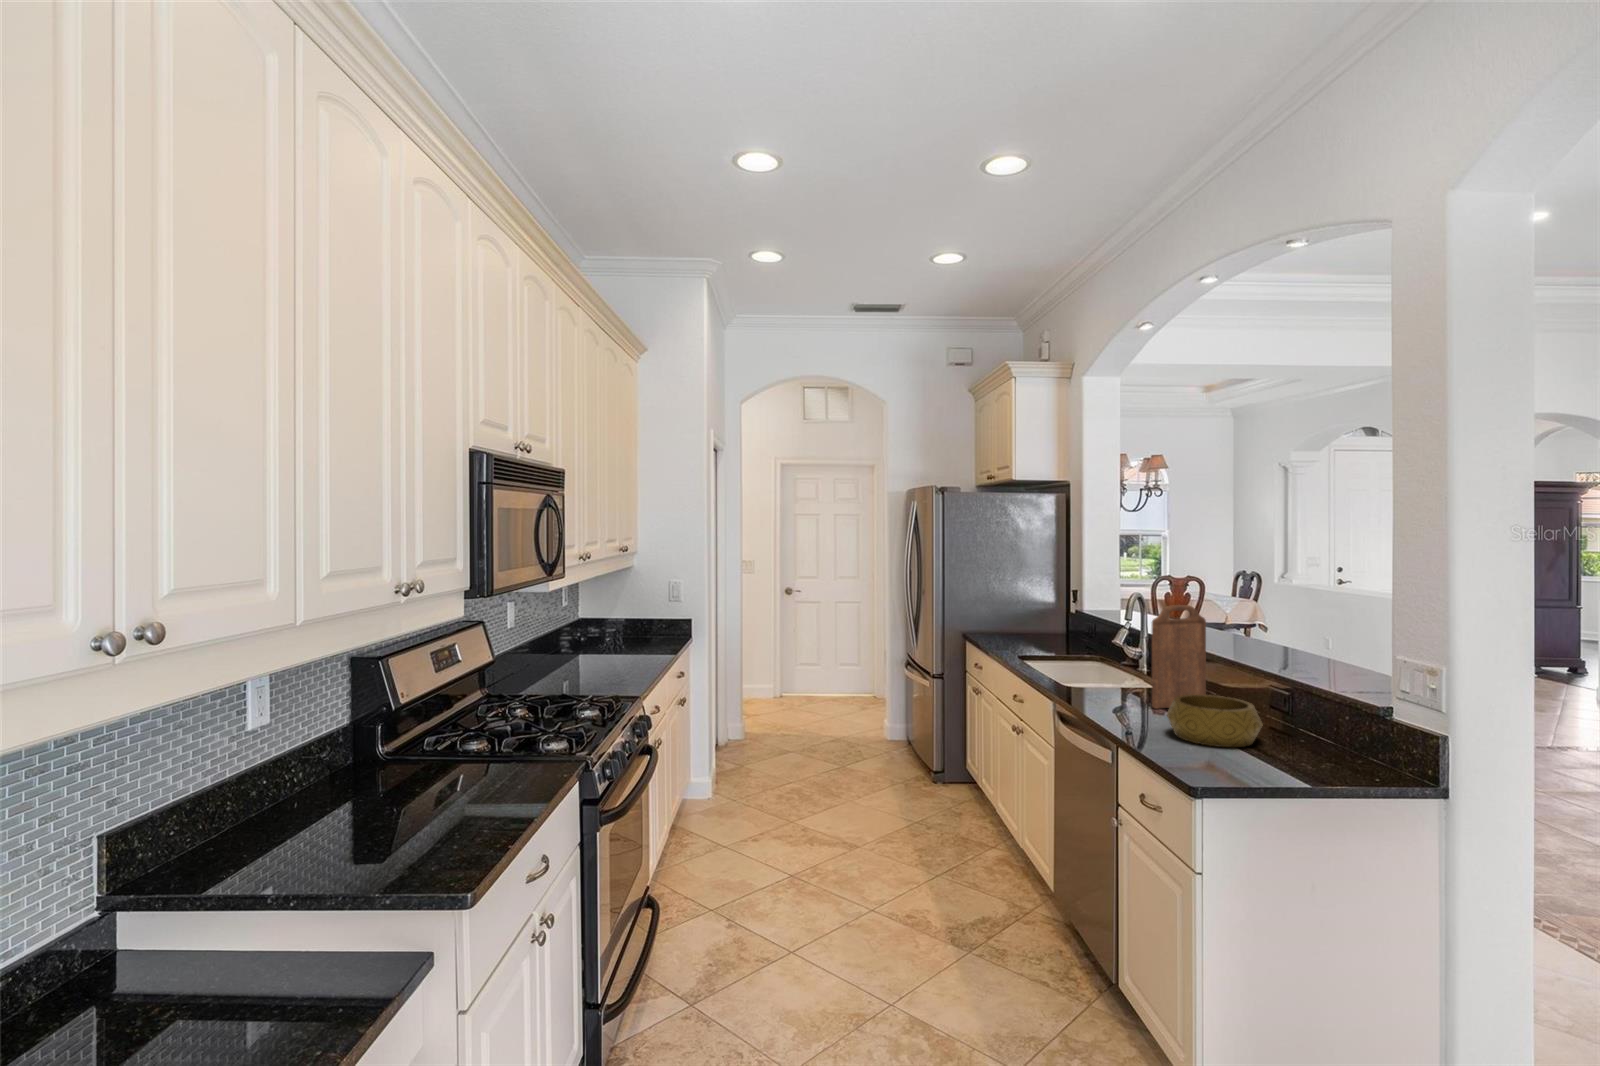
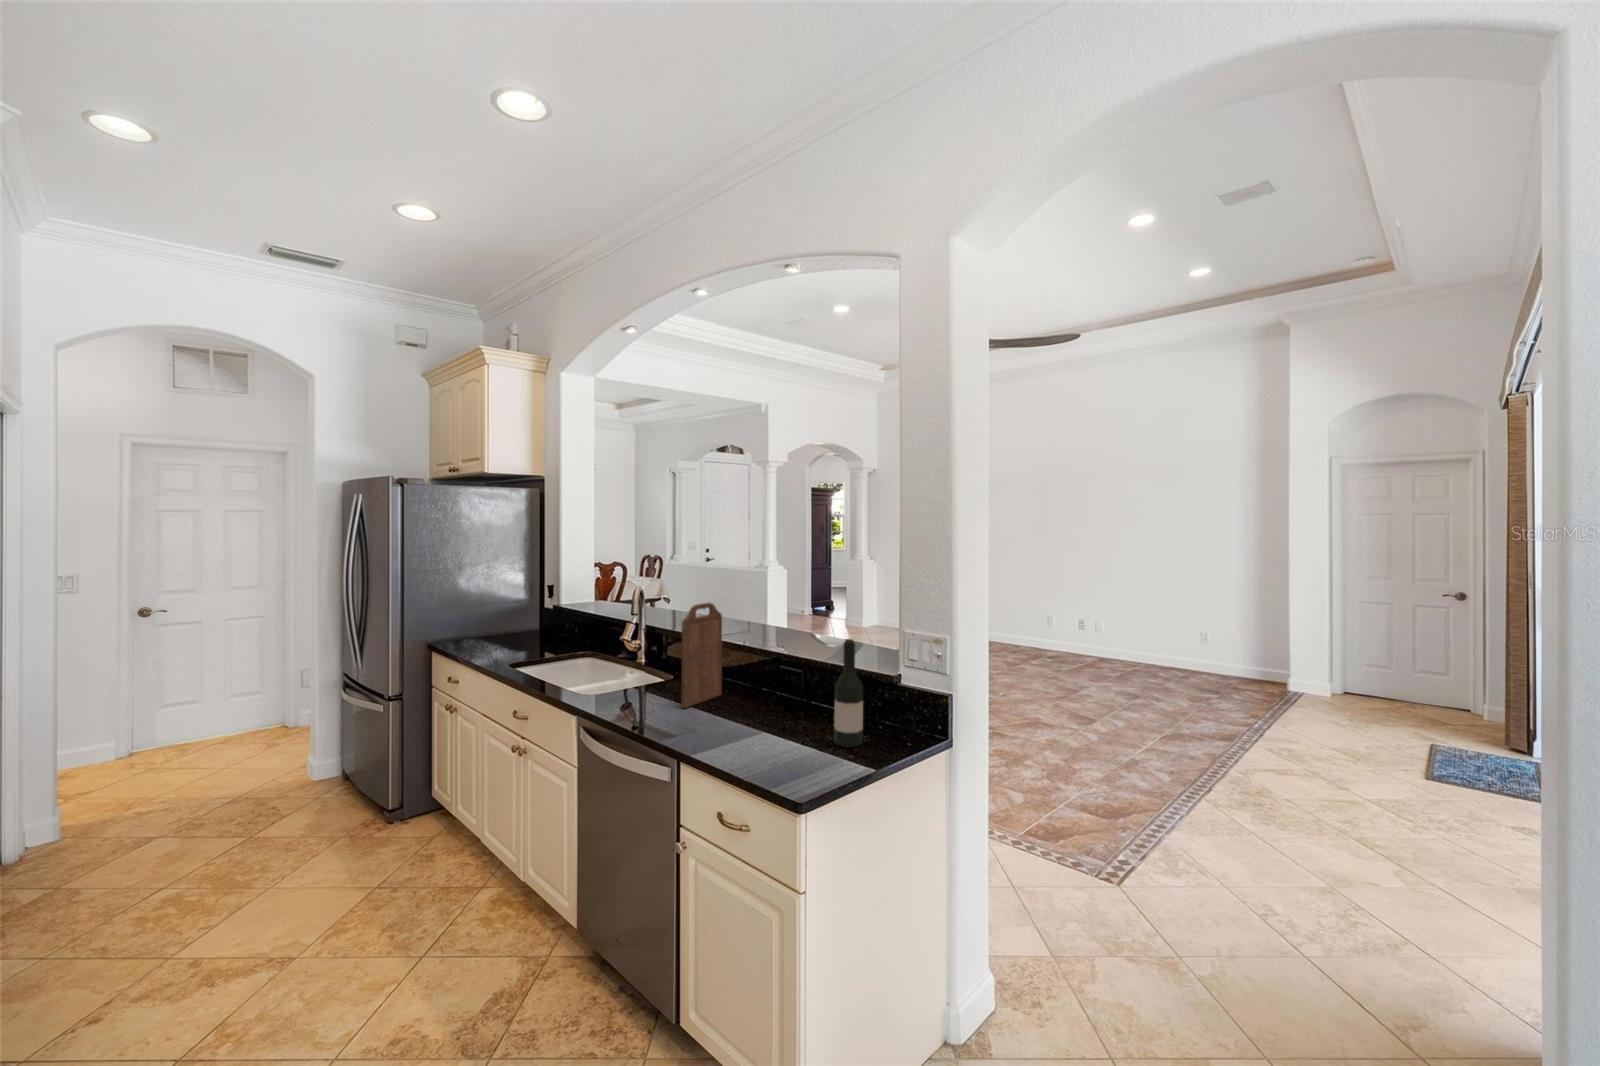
wine bottle: none [1292,647,1329,767] -> present [834,639,863,747]
decorative bowl: present [1167,695,1262,747] -> none [718,690,800,745]

